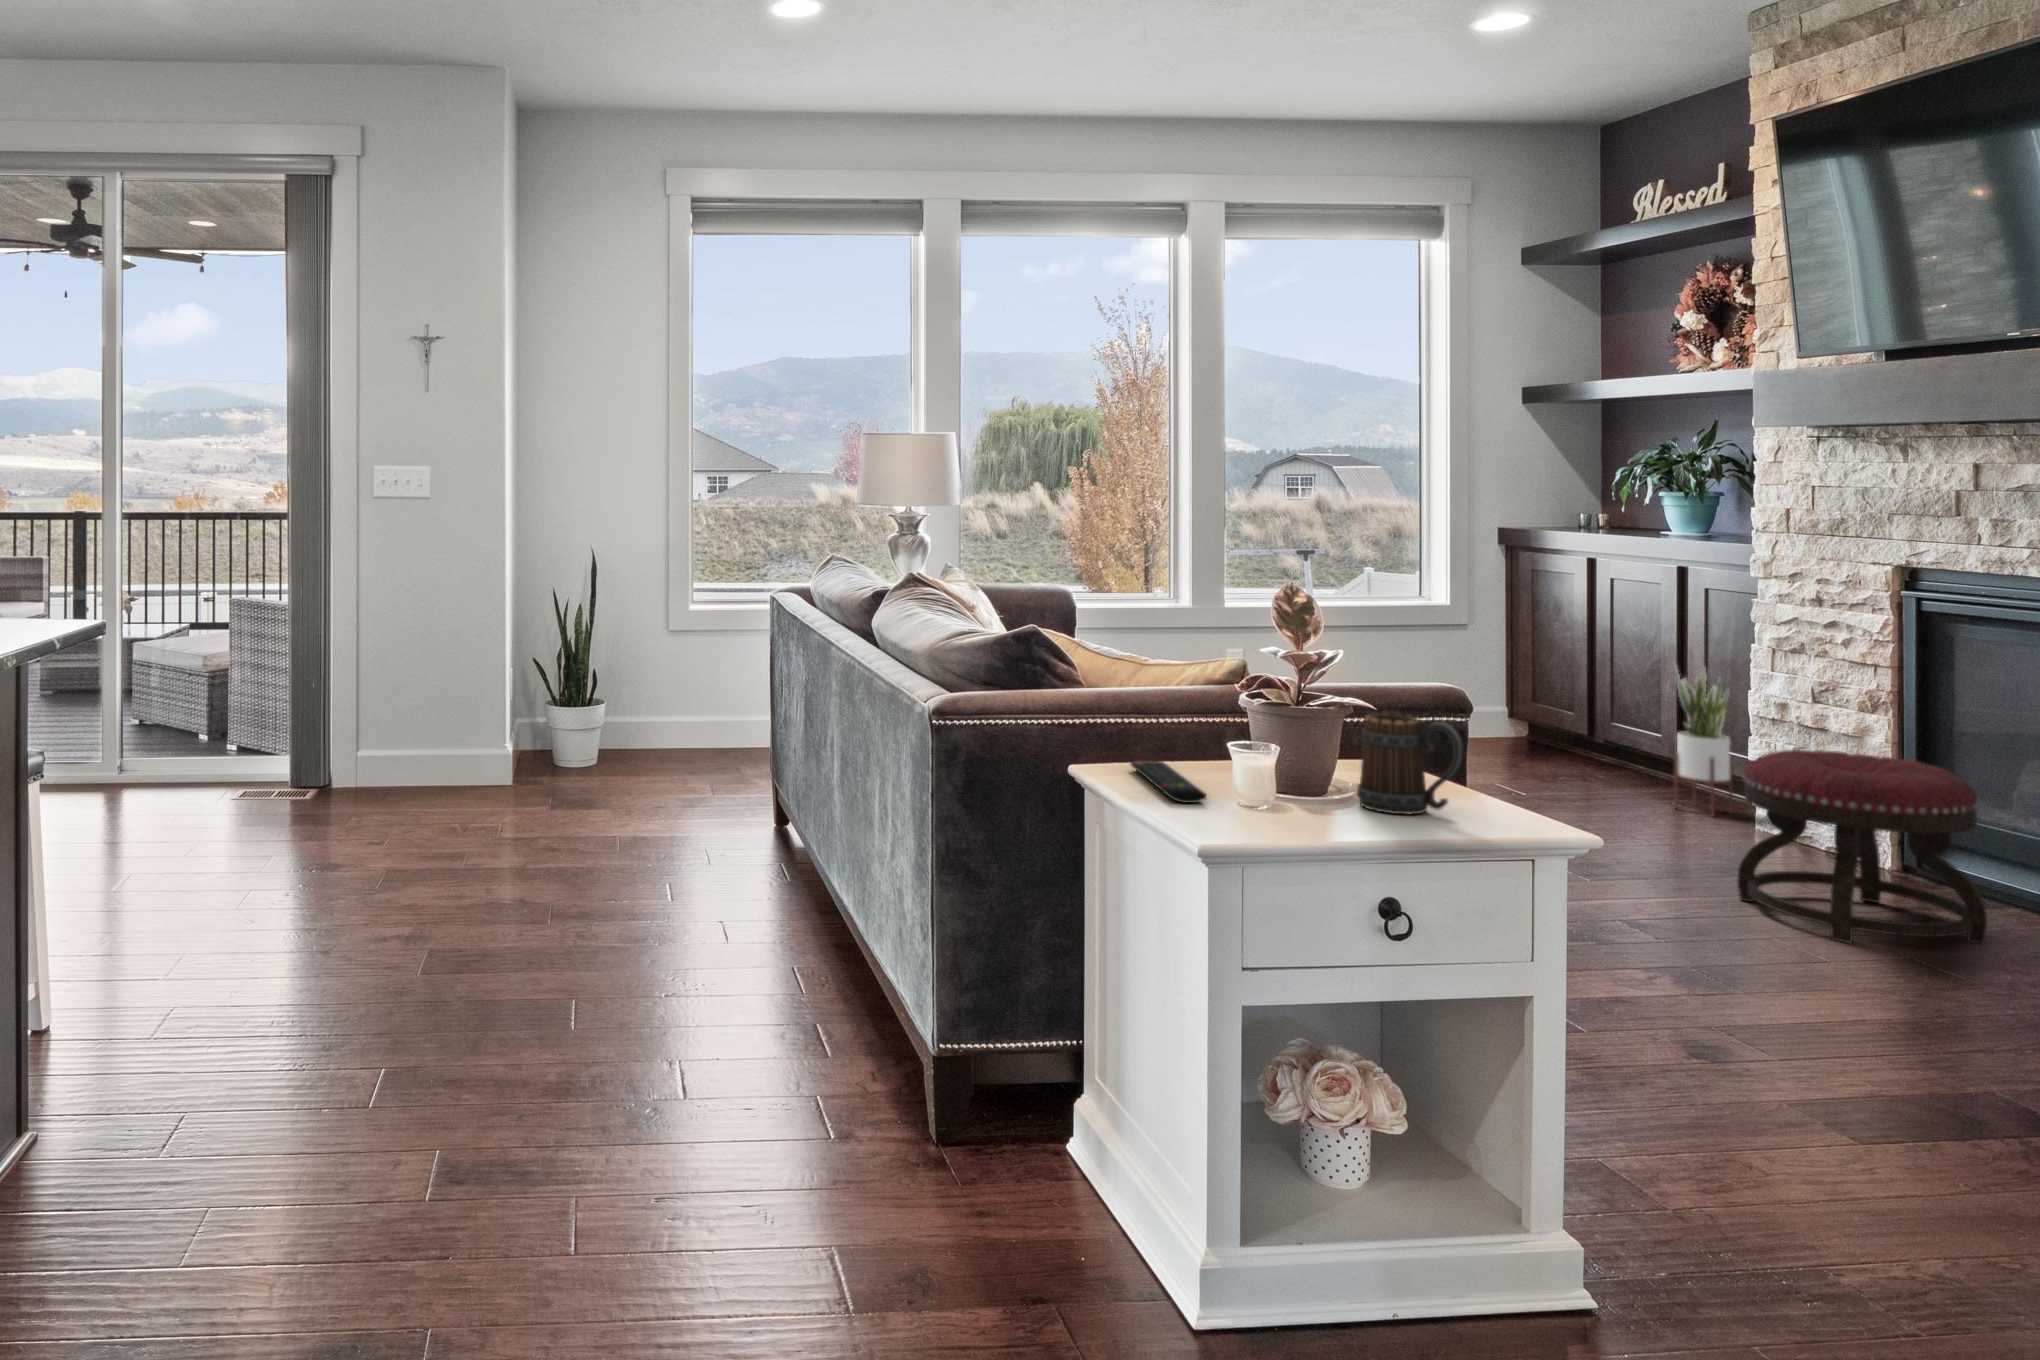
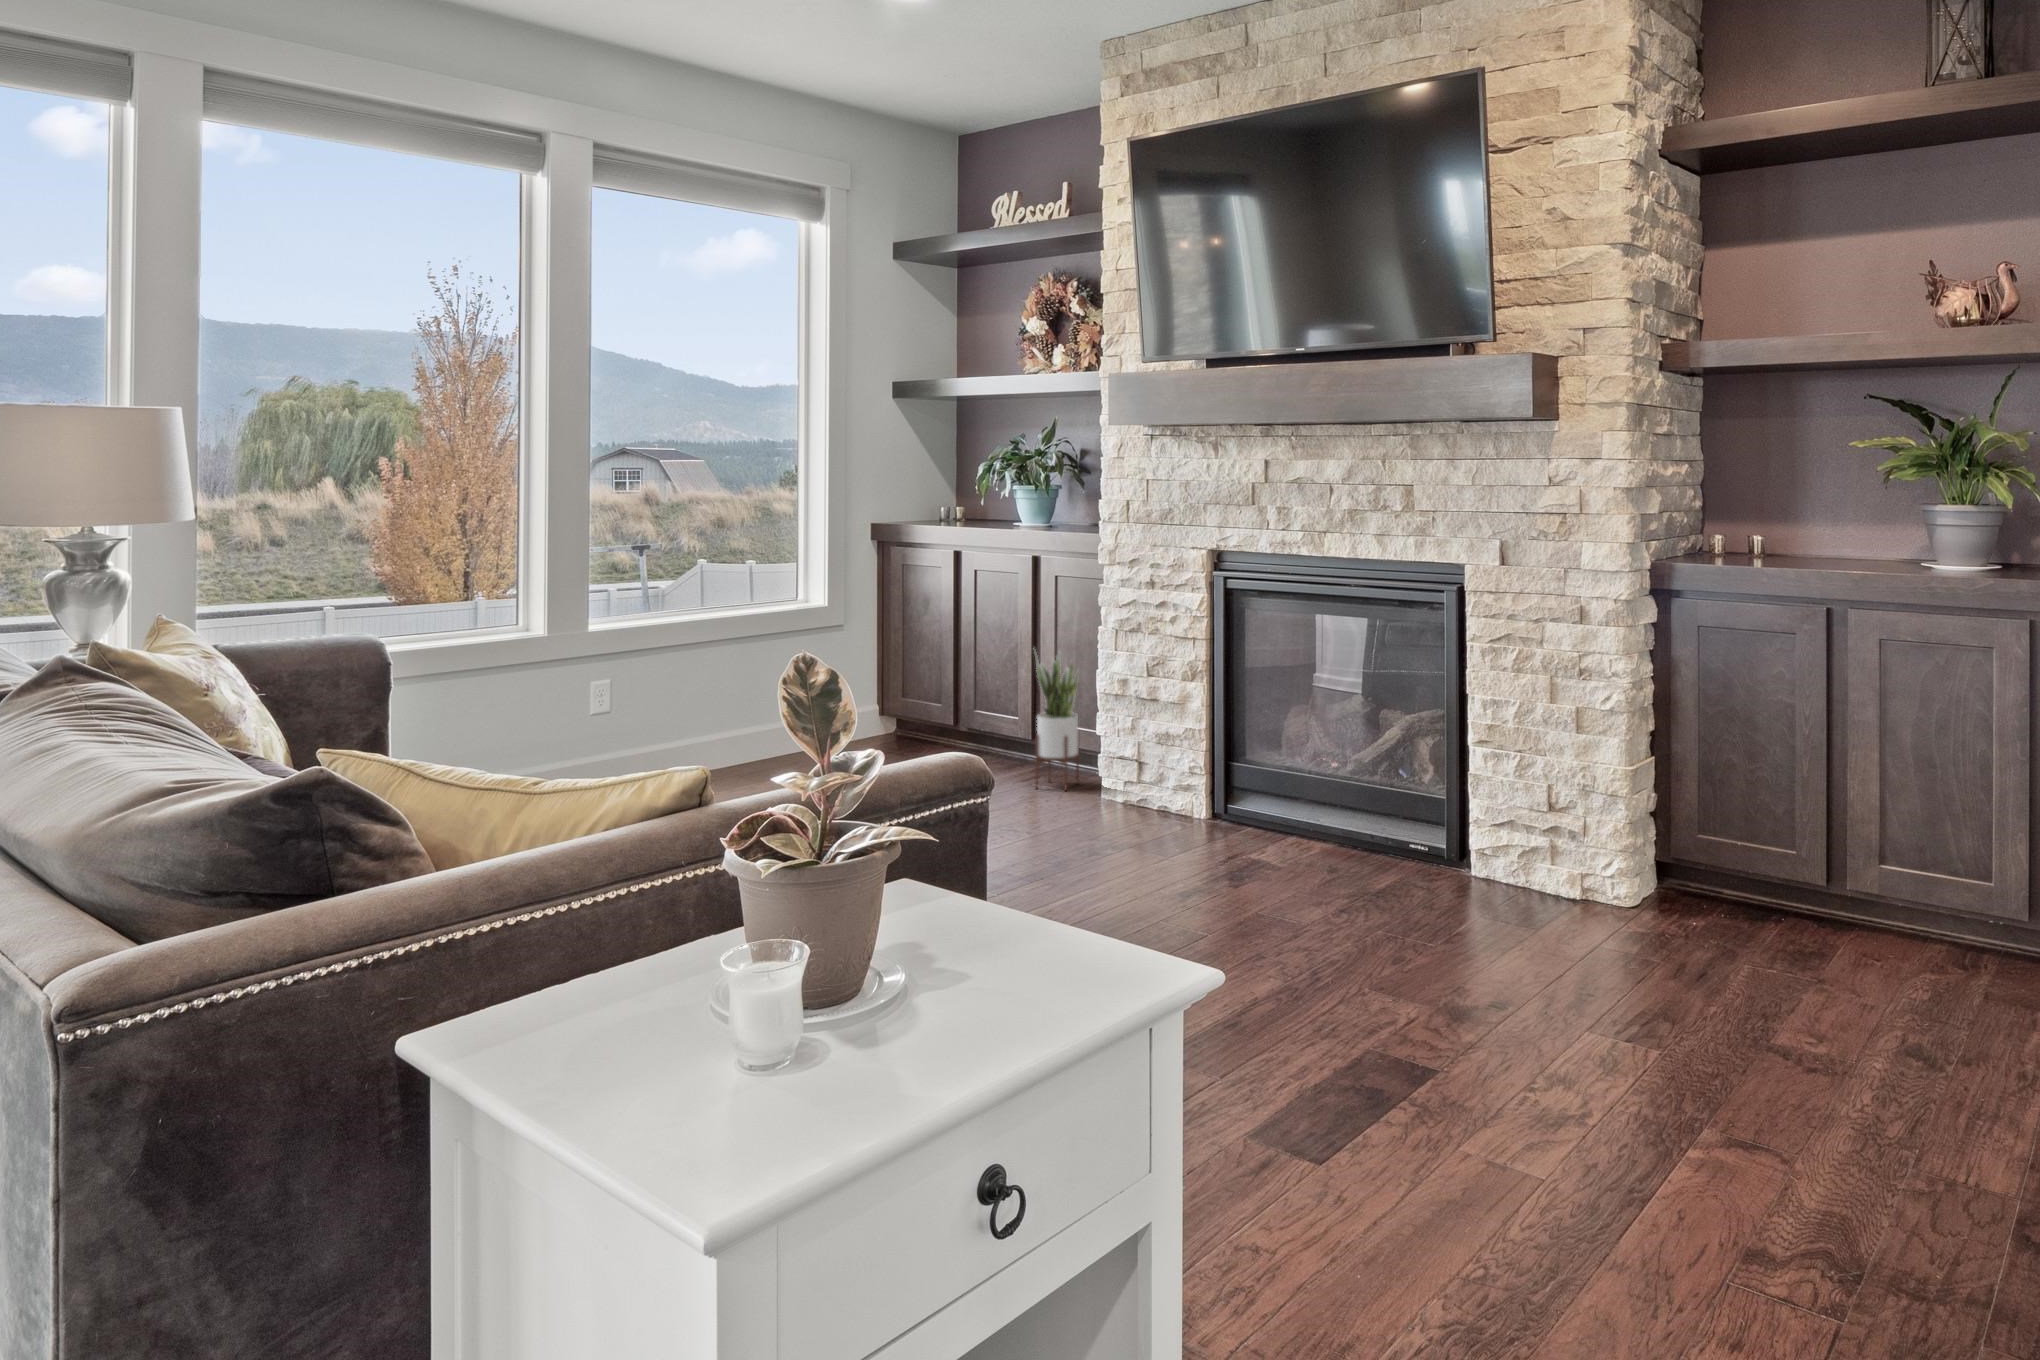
mug: present [1357,713,1463,815] -> none [902,858,1047,1021]
ottoman: present [1737,750,1987,944] -> none [1116,728,1294,912]
remote control: present [1130,760,1207,803] -> none [520,992,677,1102]

